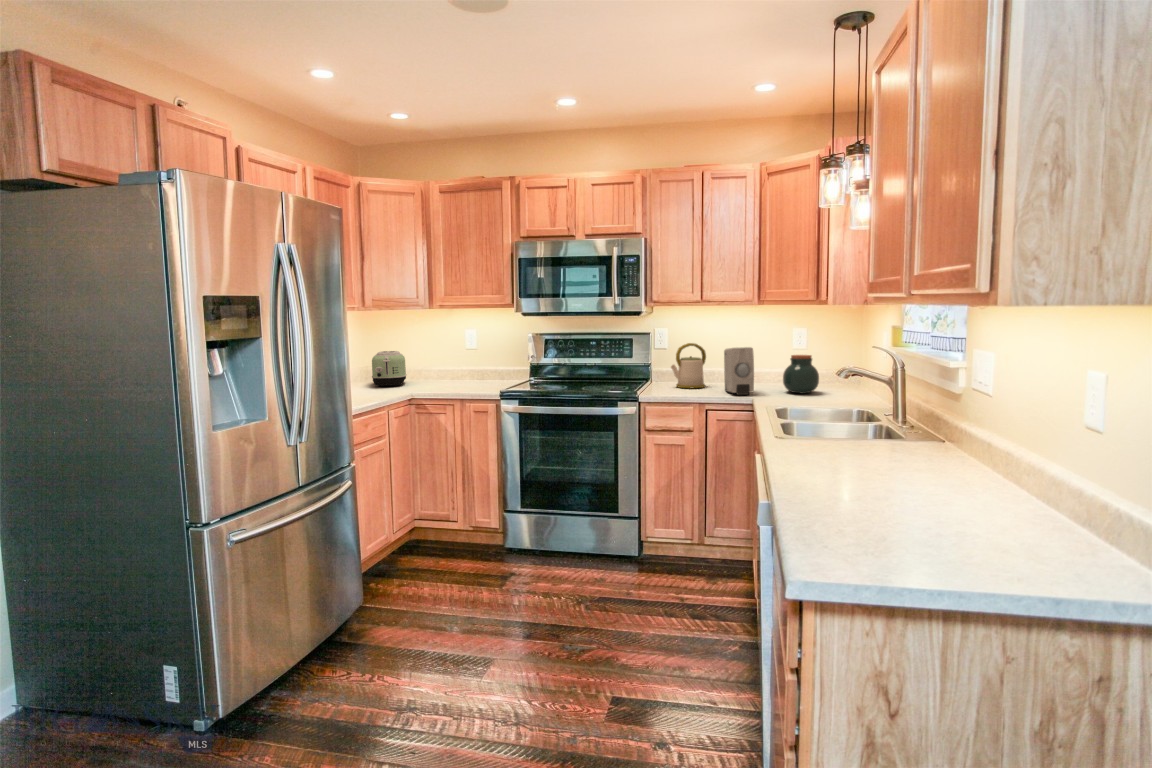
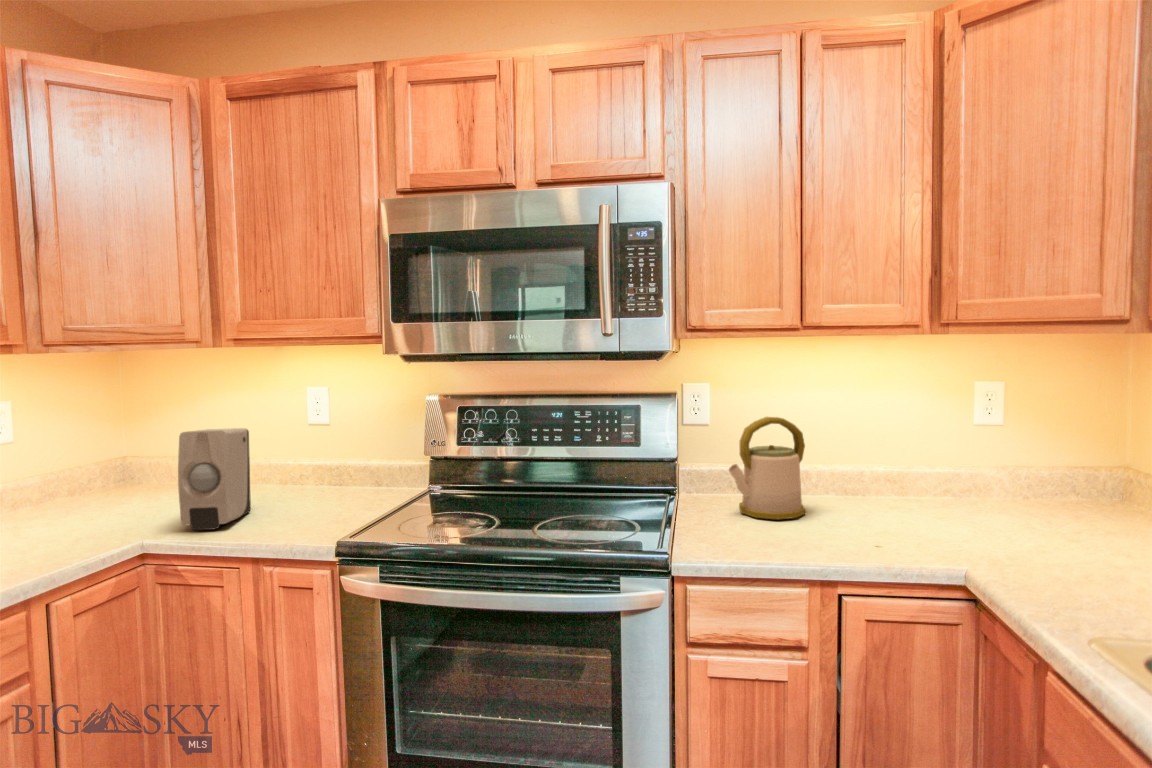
soap dispenser: present [724,347,754,395] -> present [178,428,251,530]
toaster: present [372,351,406,386] -> none [80,433,173,516]
jar: present [783,355,819,393] -> none [994,447,1090,541]

